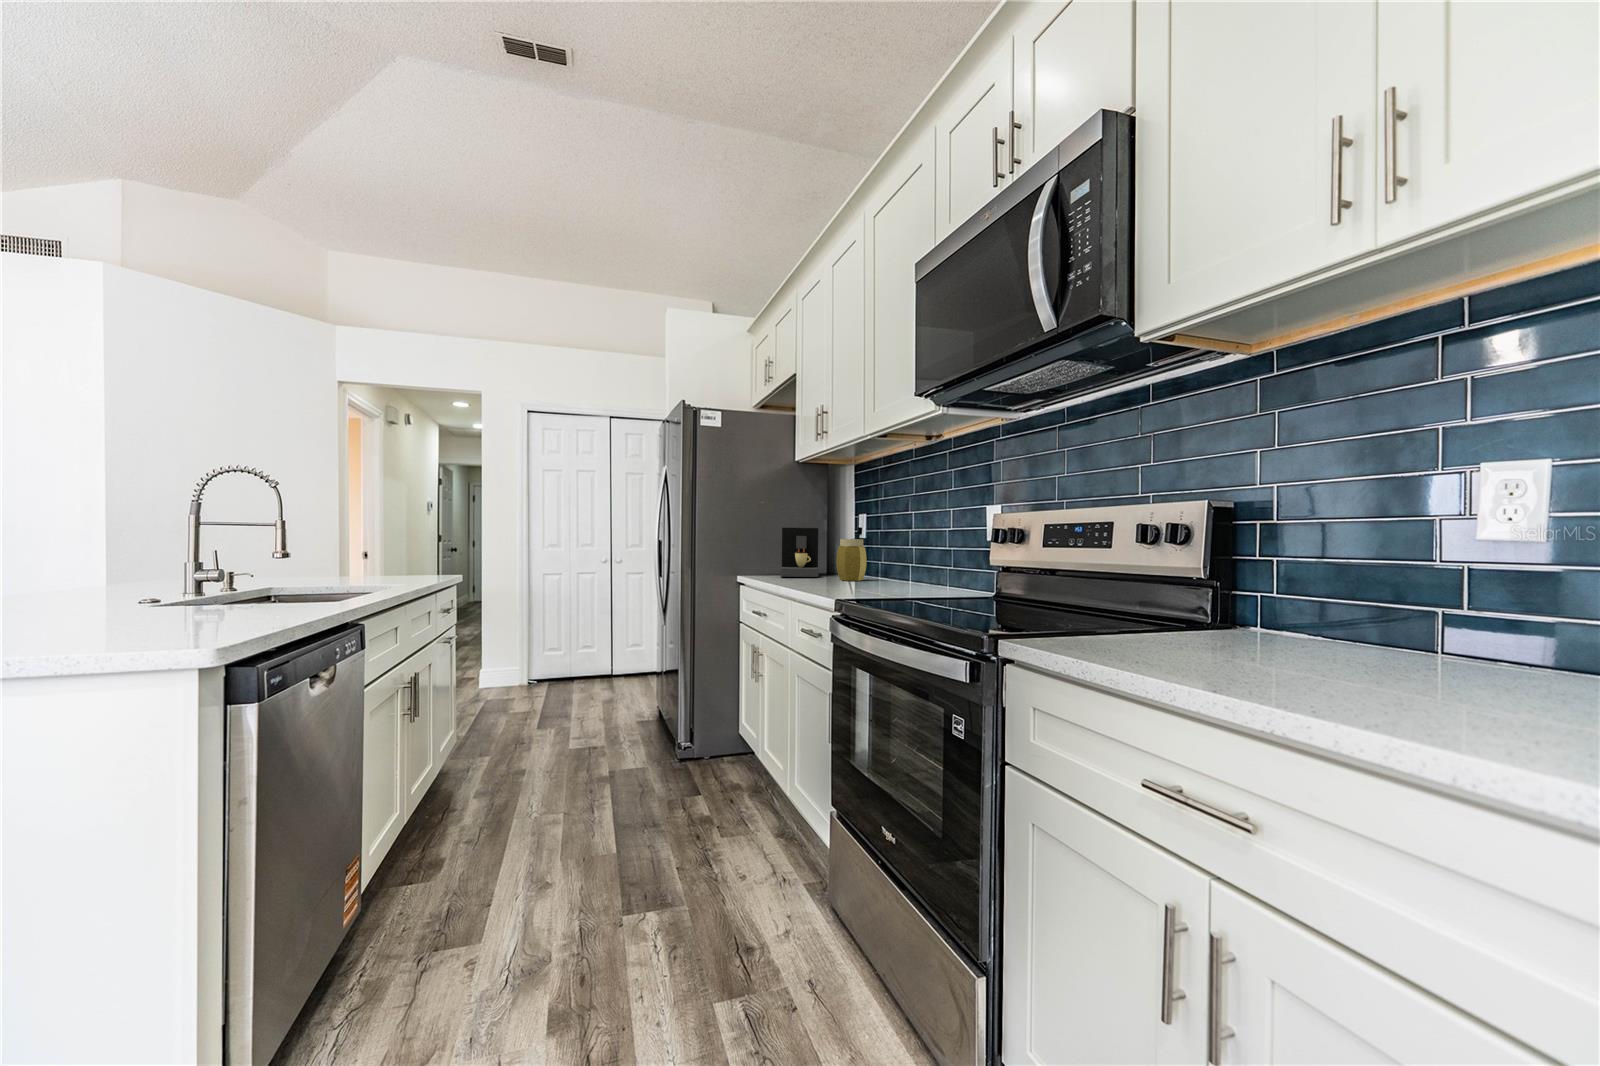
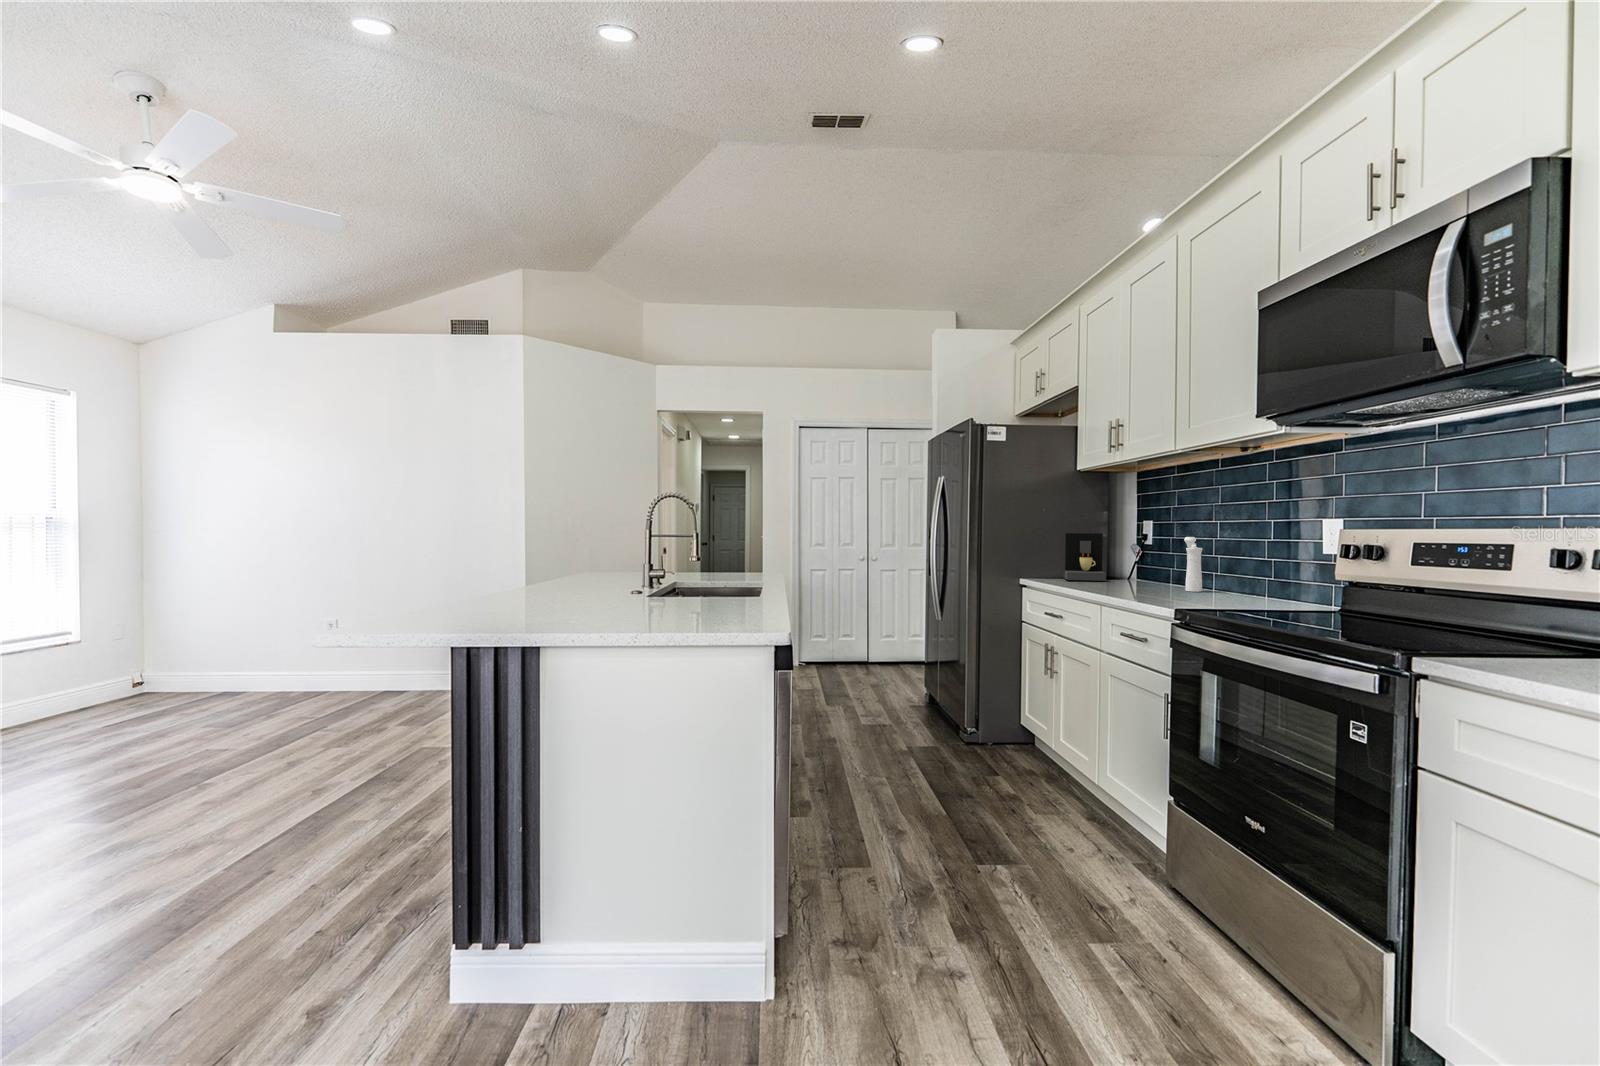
pepper mill: none [879,529,895,585] -> present [1184,537,1203,592]
jar: present [837,539,867,581] -> none [1131,545,1162,586]

